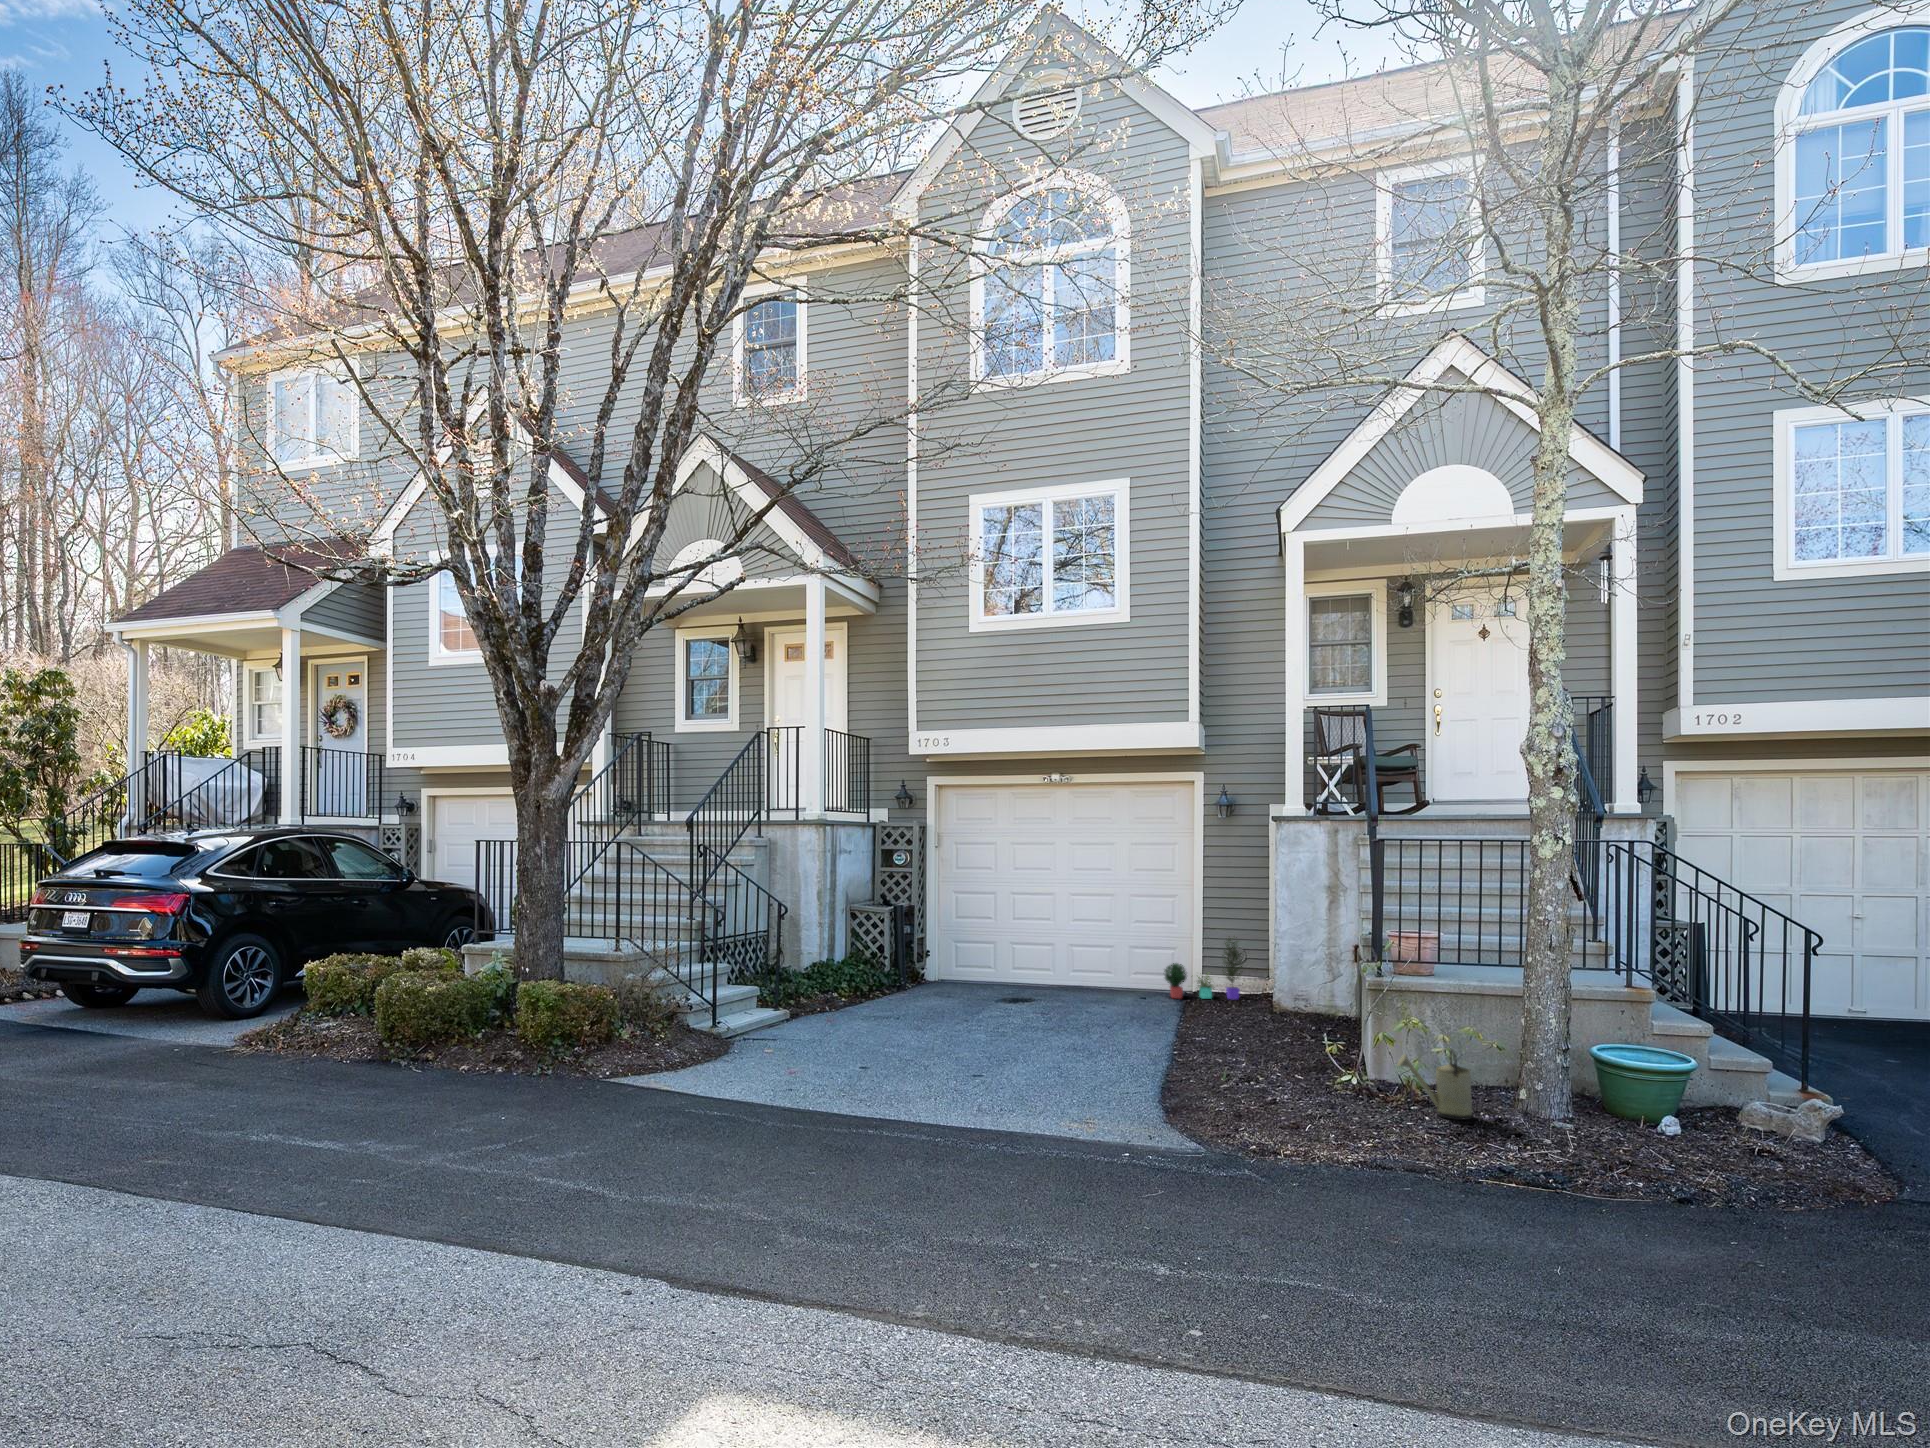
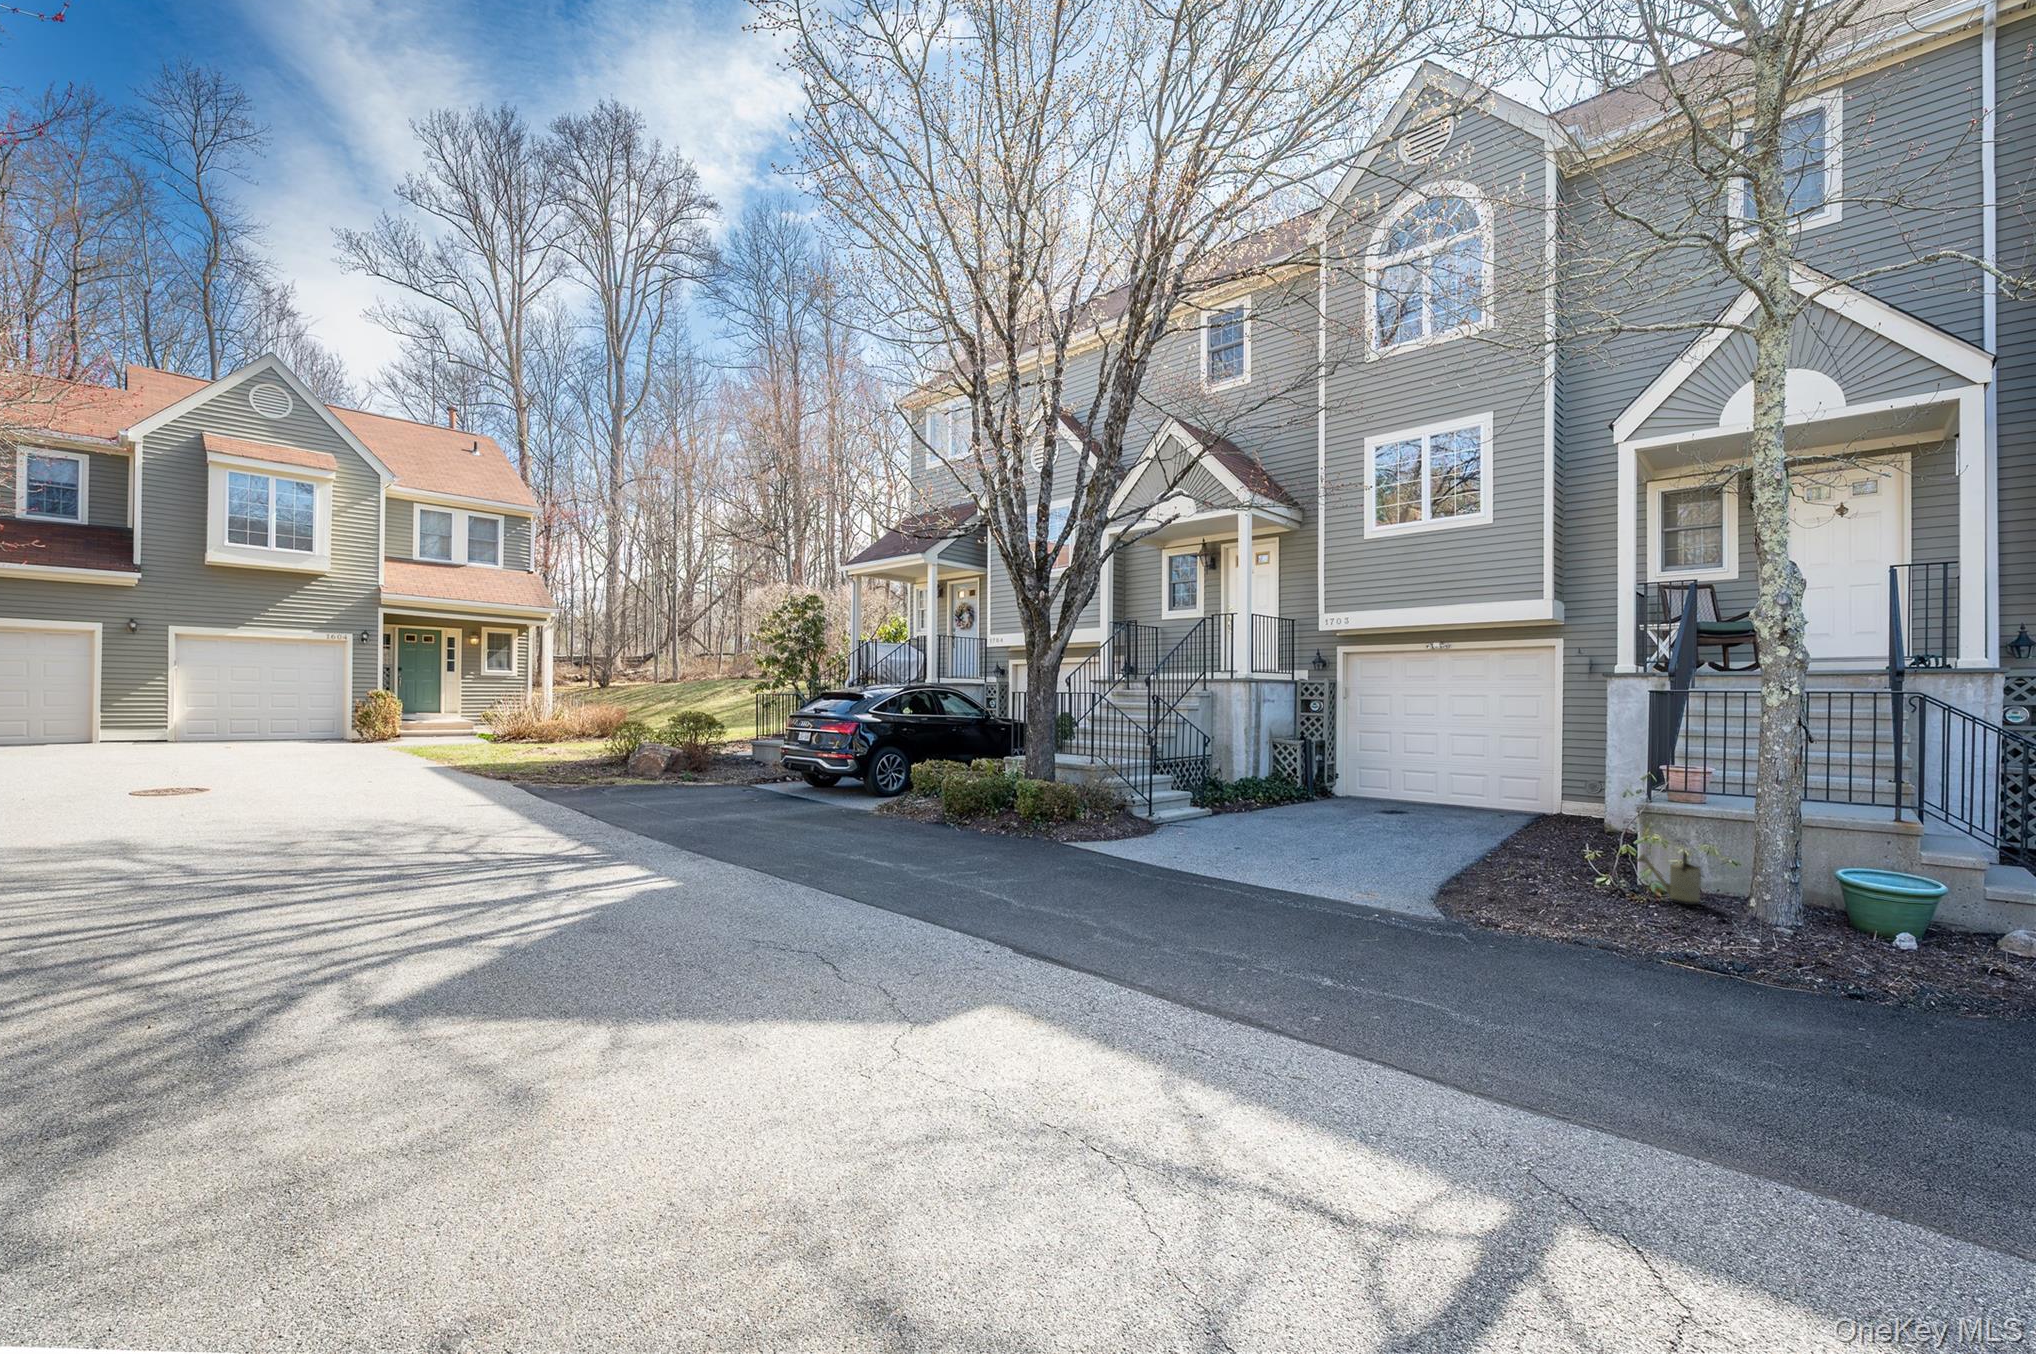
potted plant: present [1164,936,1242,999] -> none [1518,769,1592,819]

